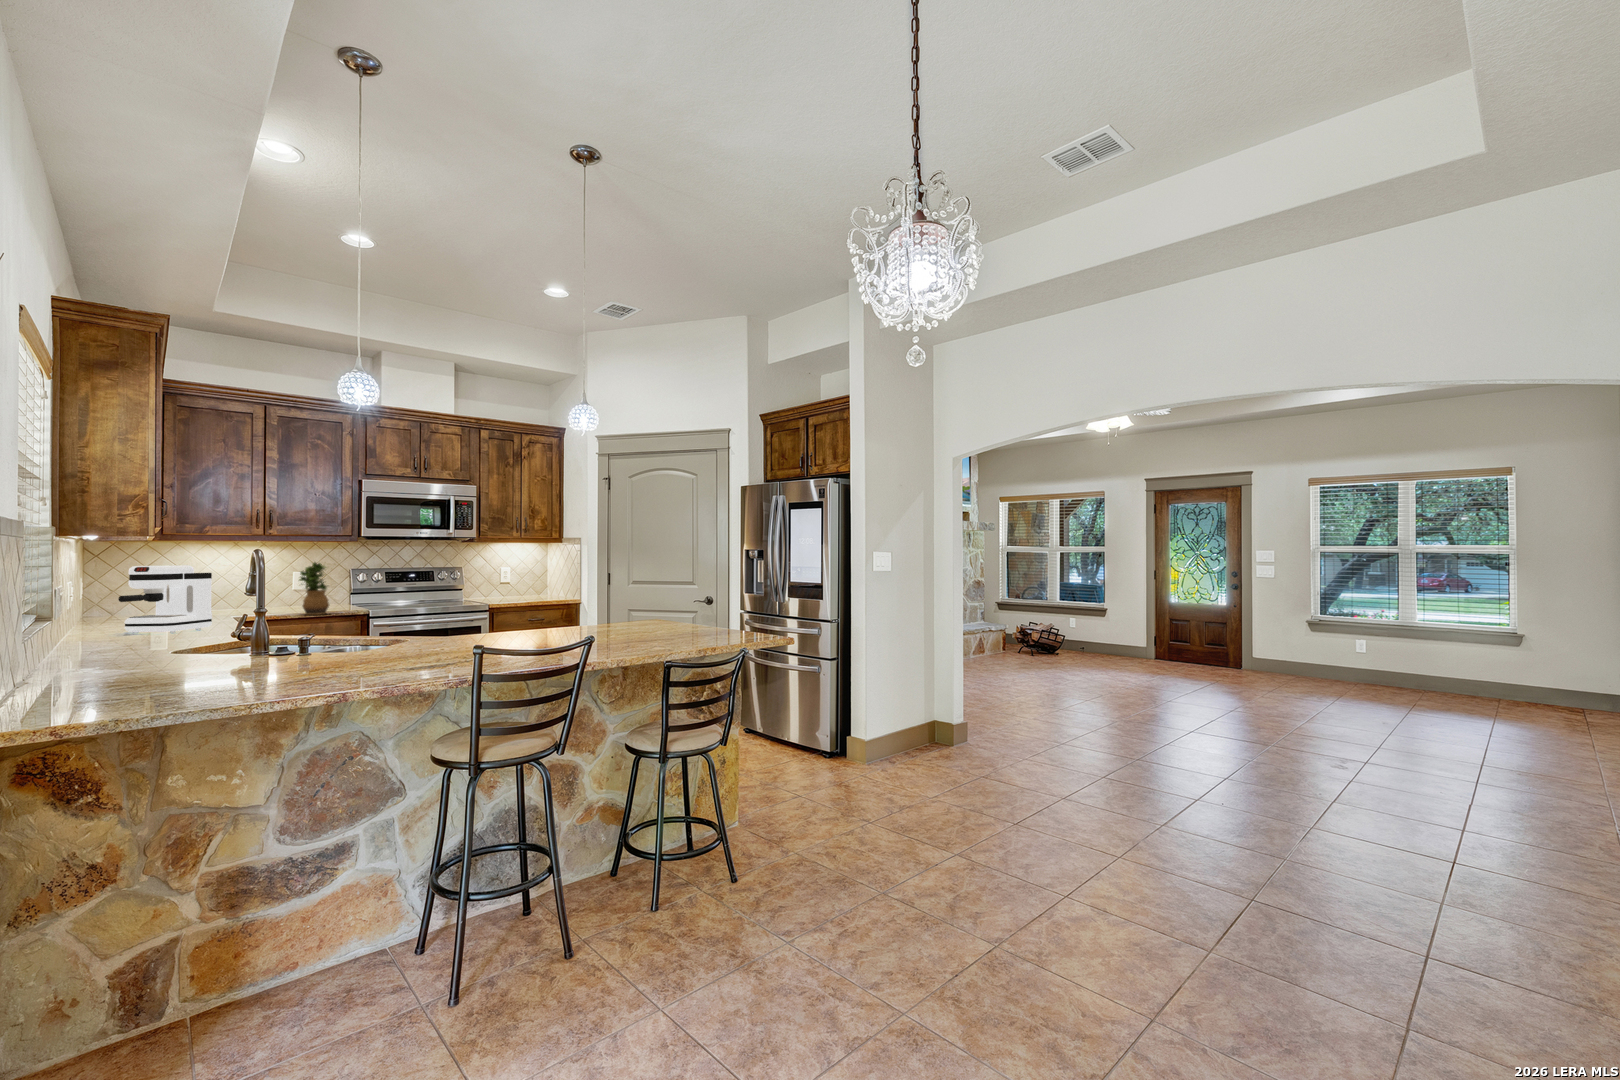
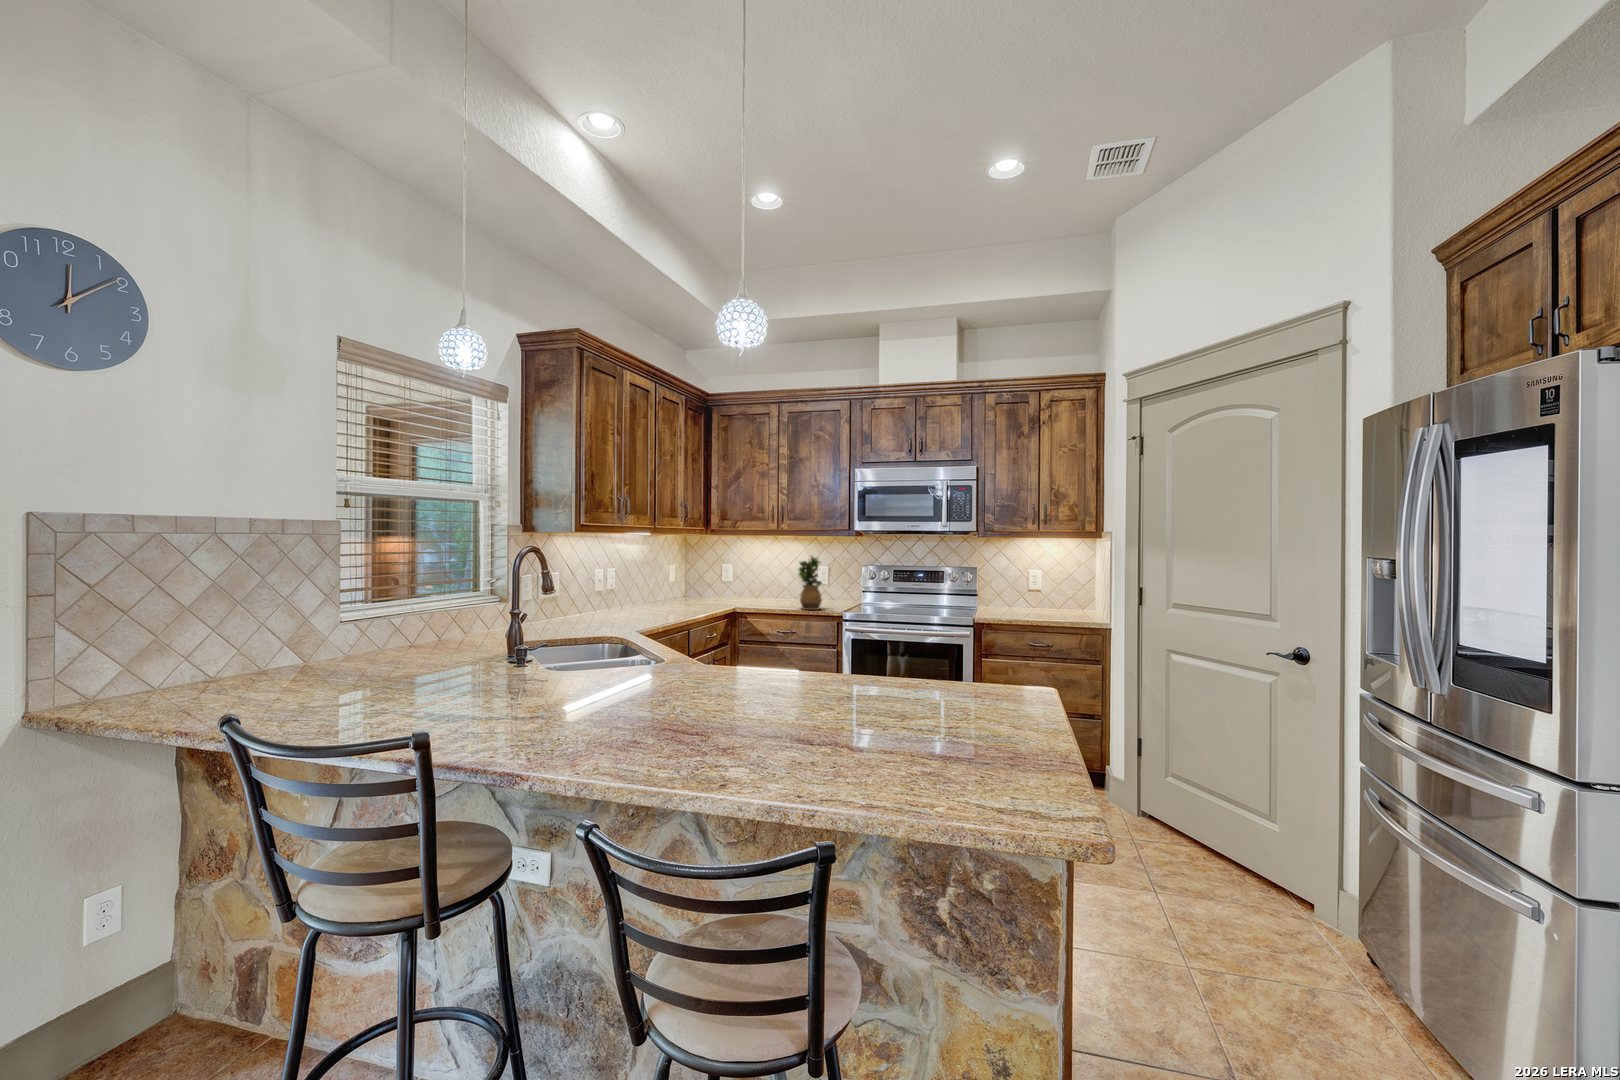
coffee maker: present [118,565,212,633] -> none [601,558,665,619]

